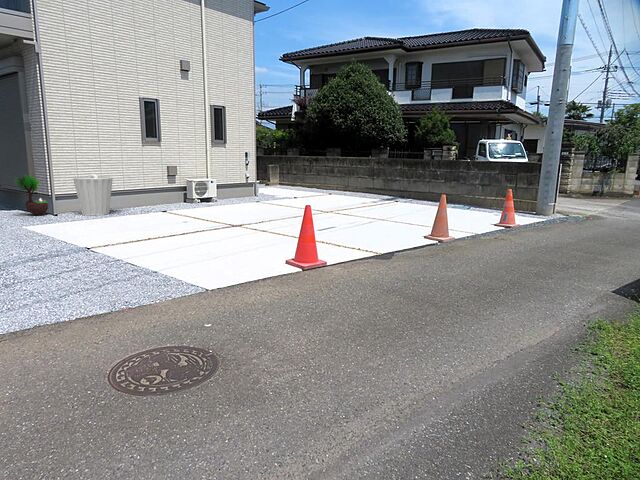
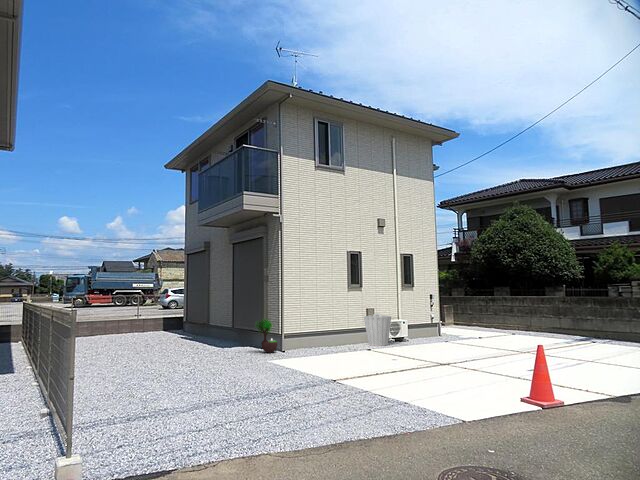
trash can: present [73,174,113,215] -> present [364,313,391,346]

